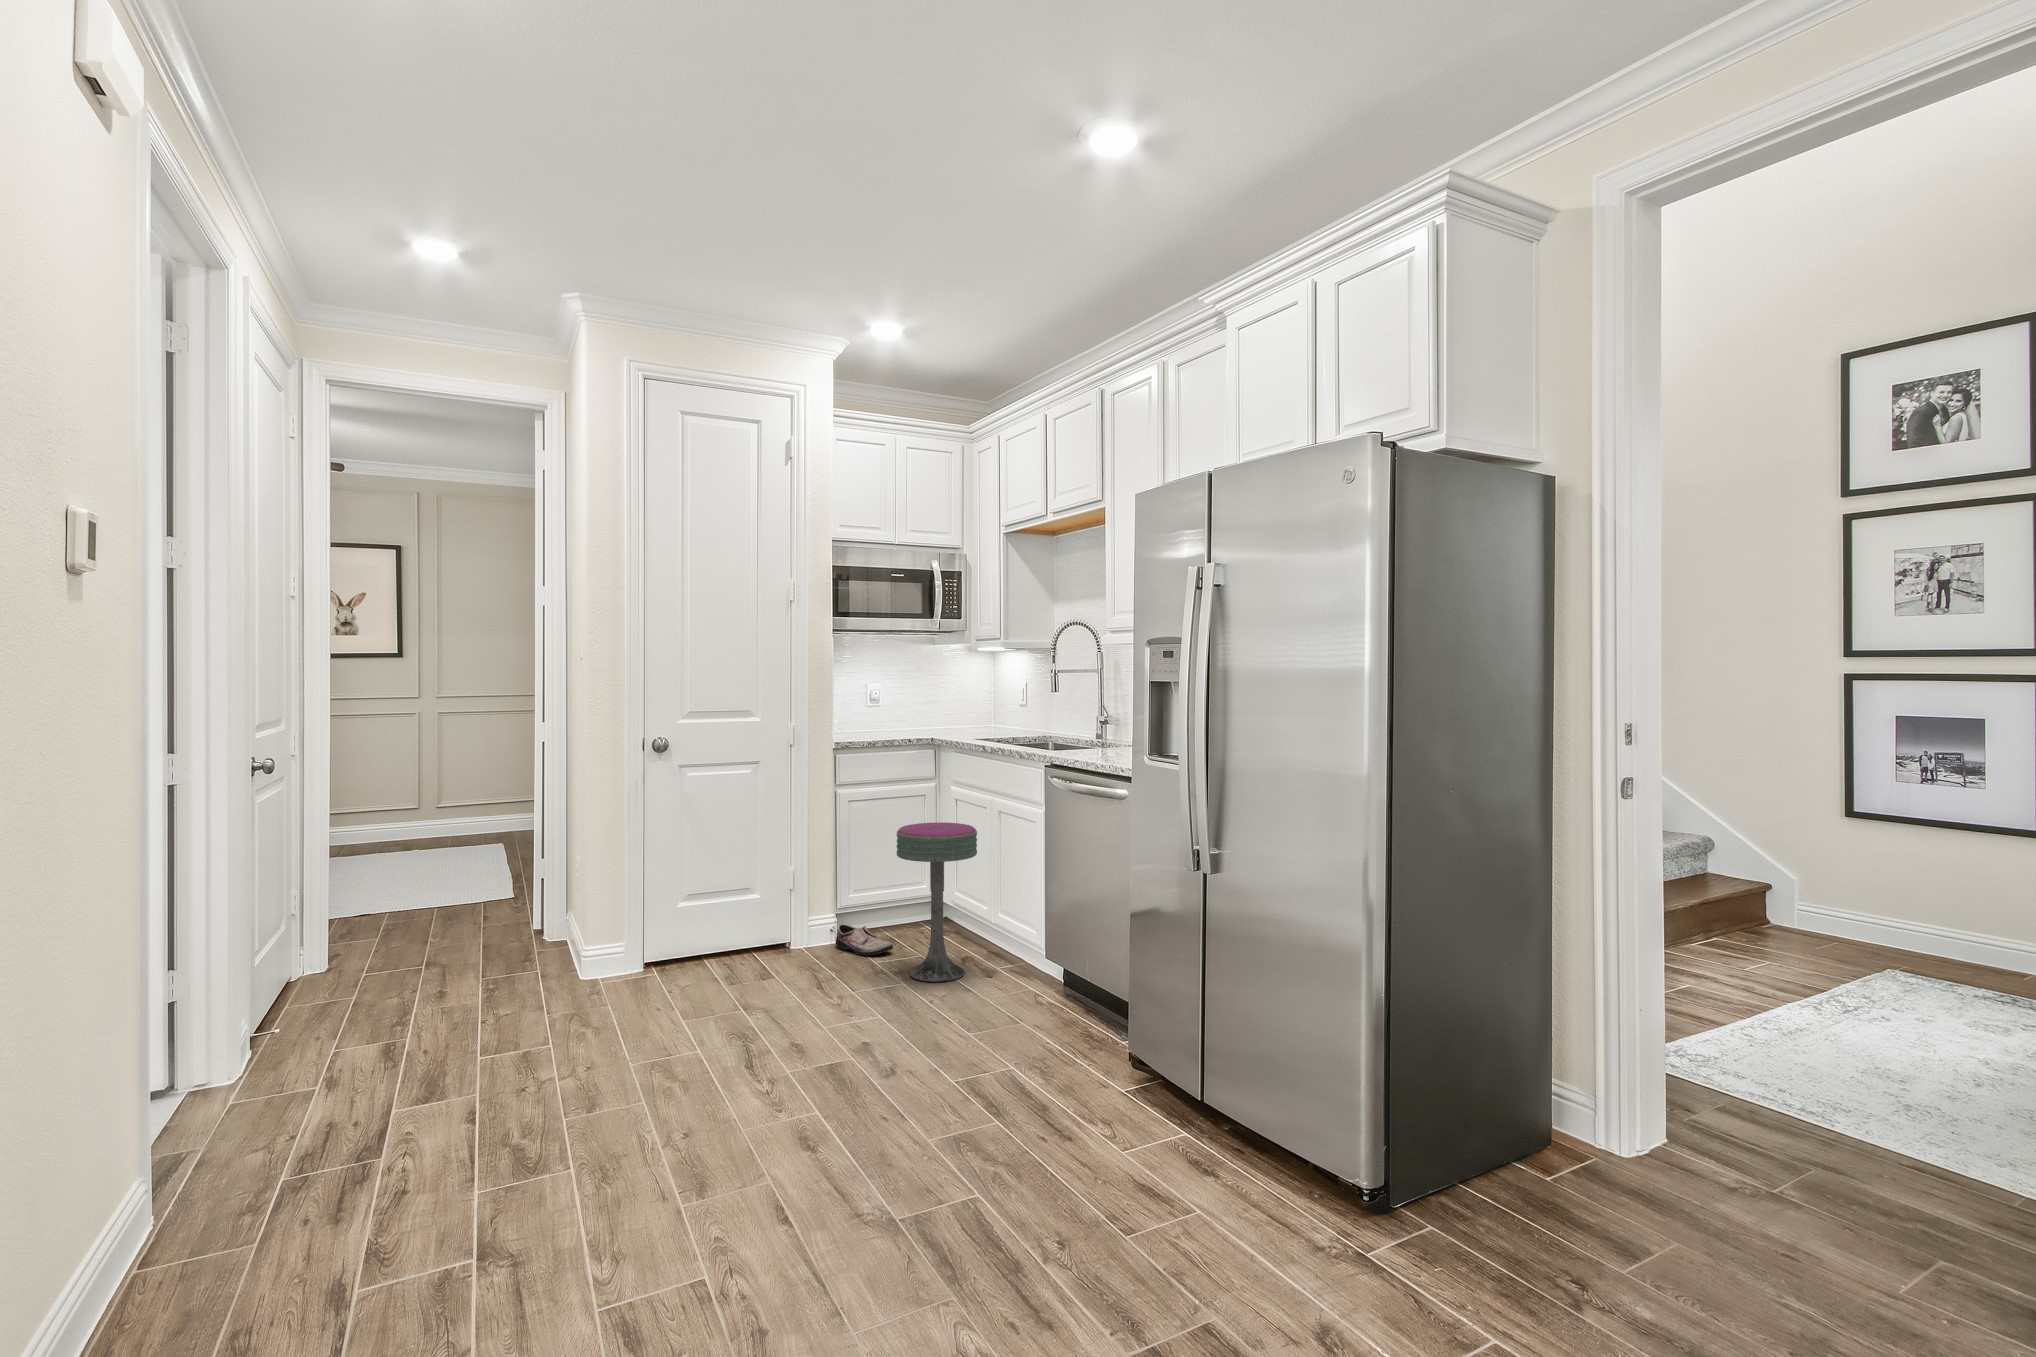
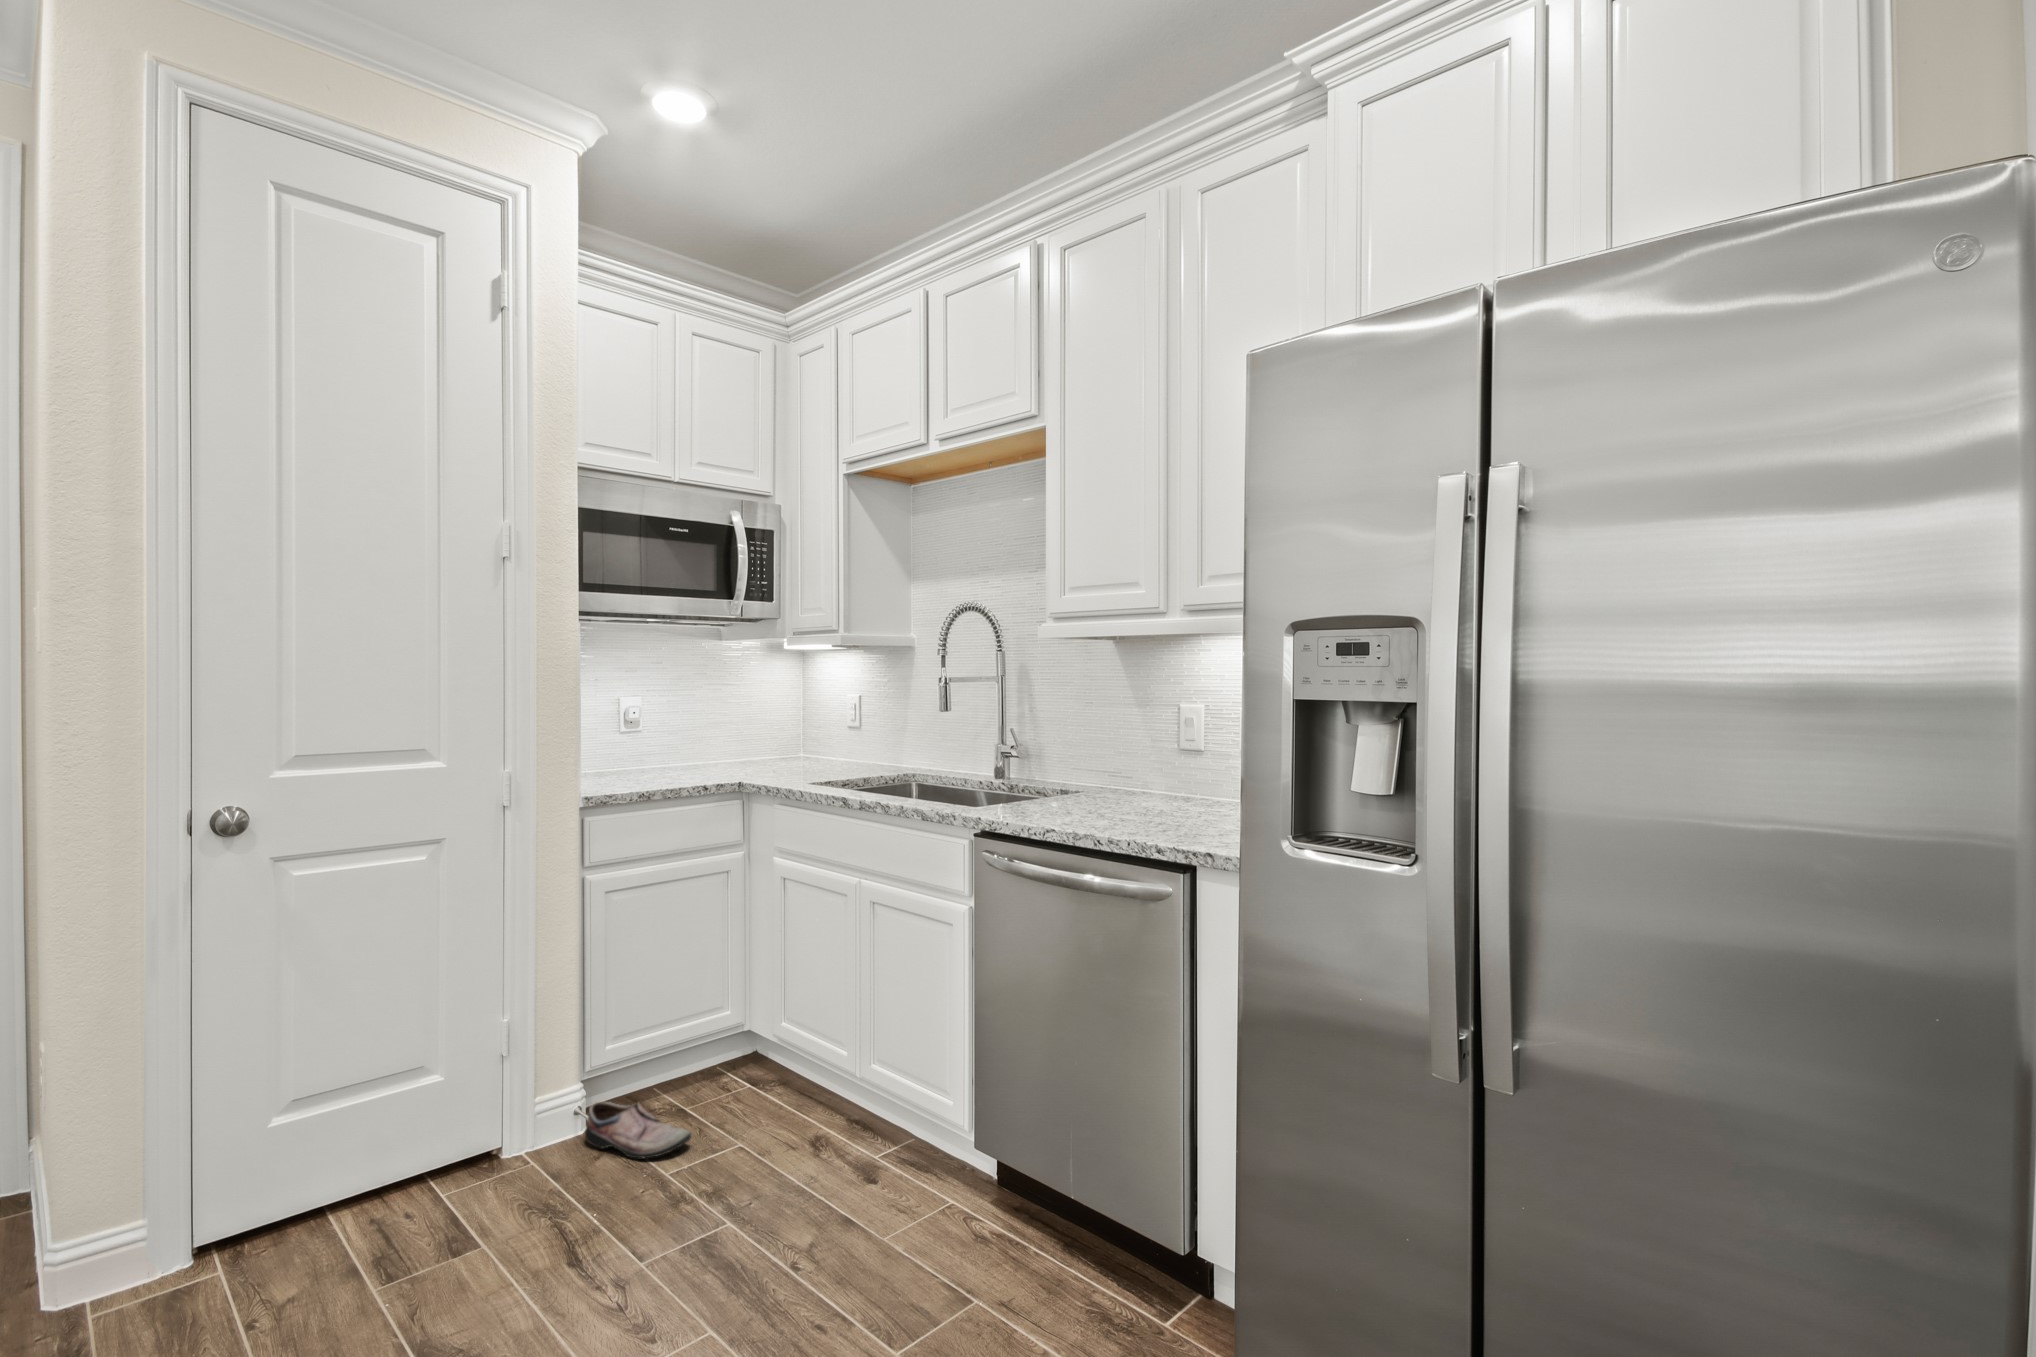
bar stool: present [897,822,977,982] -> none [713,927,852,1212]

